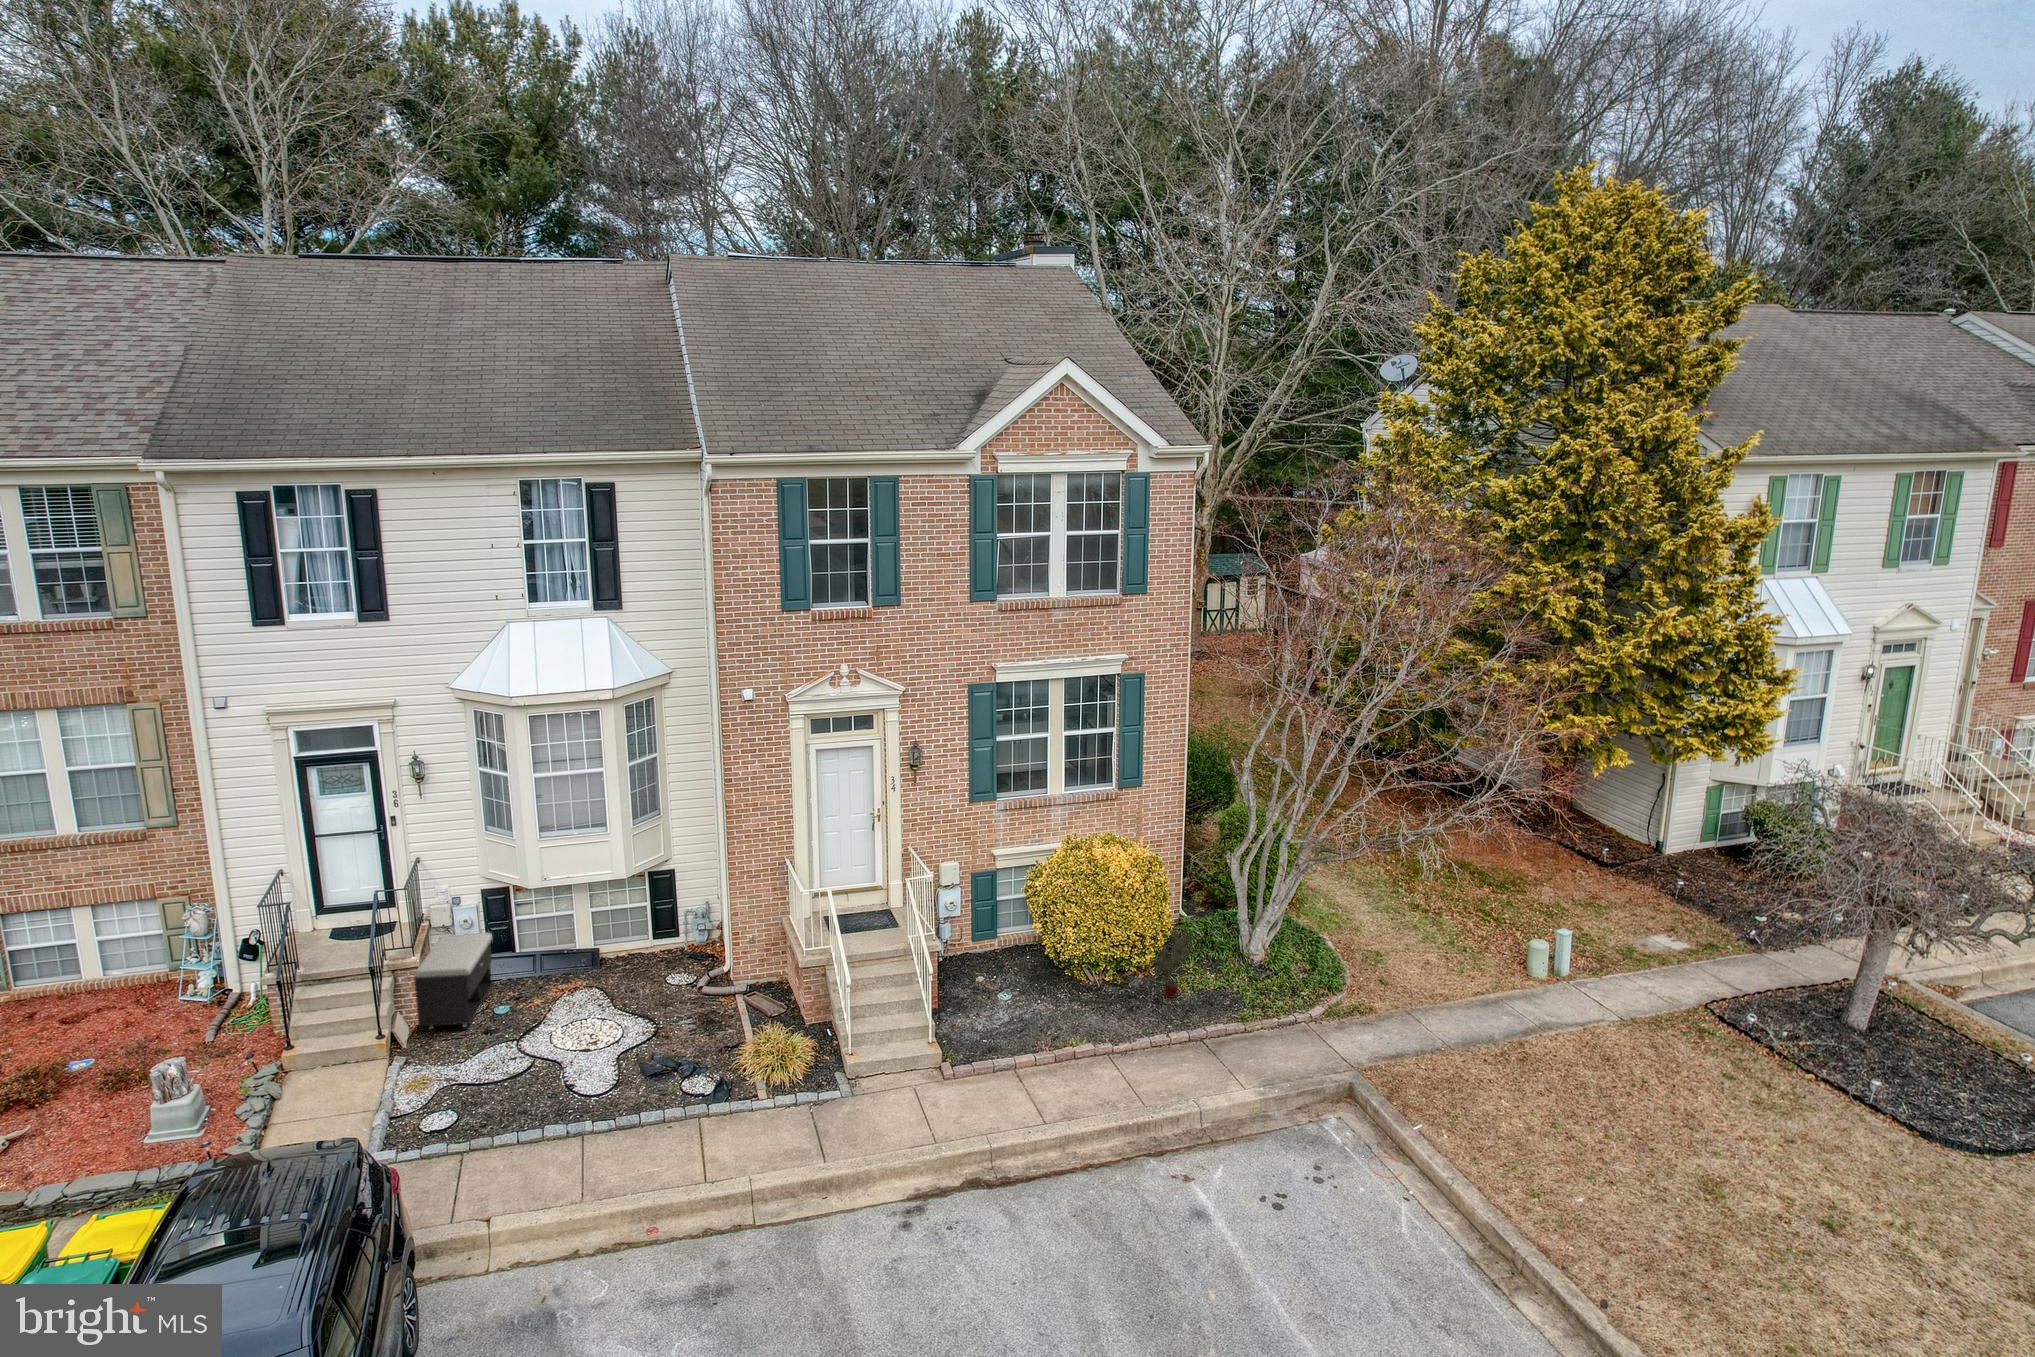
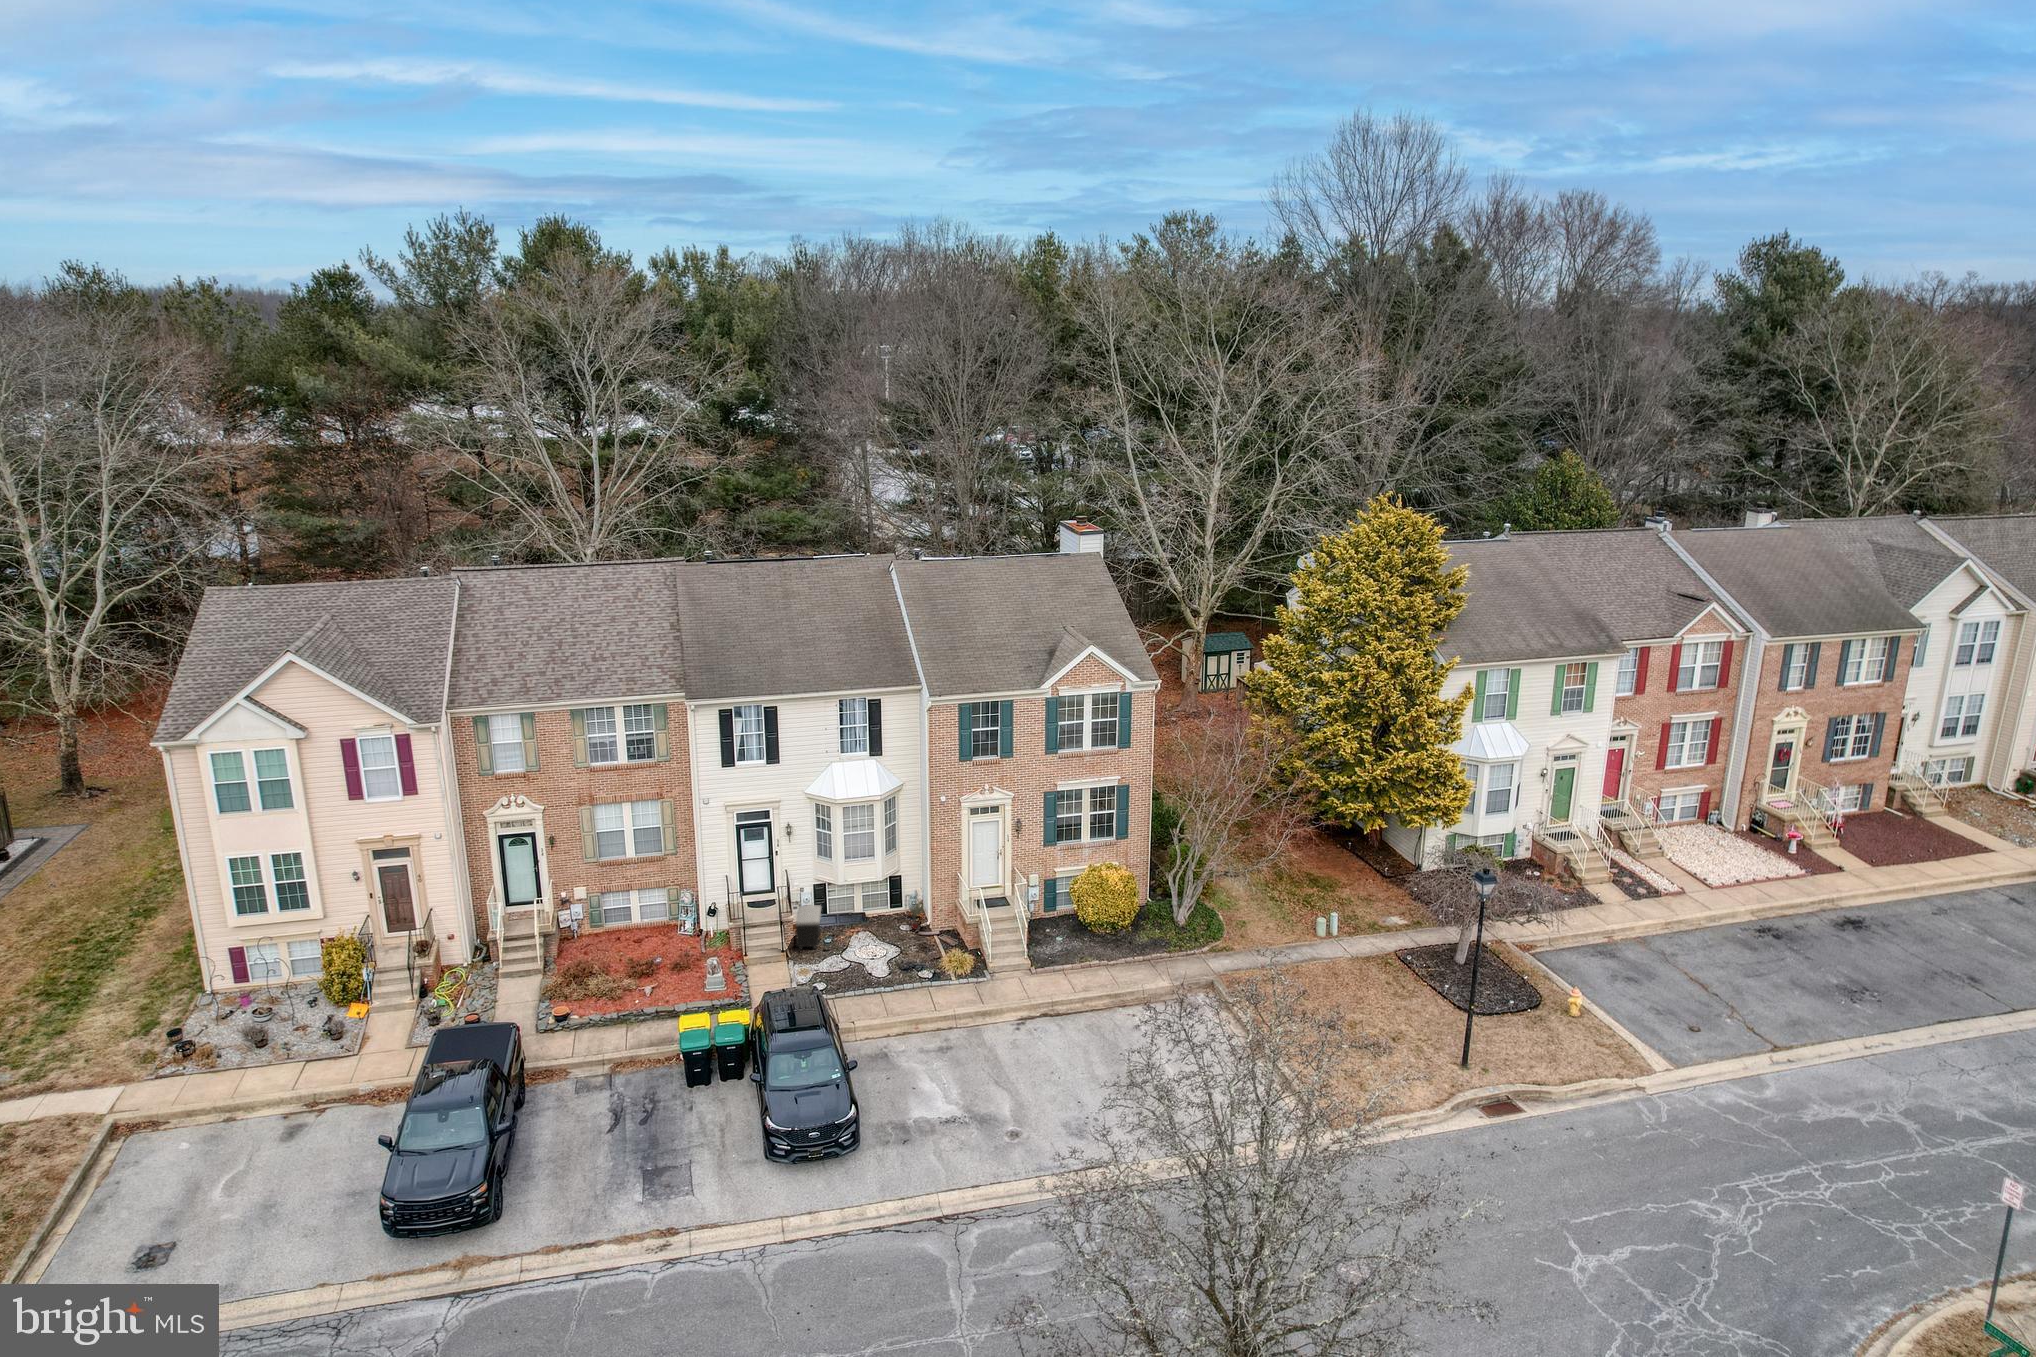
potted tree: present [1150,929,1193,998] -> present [910,901,926,929]

